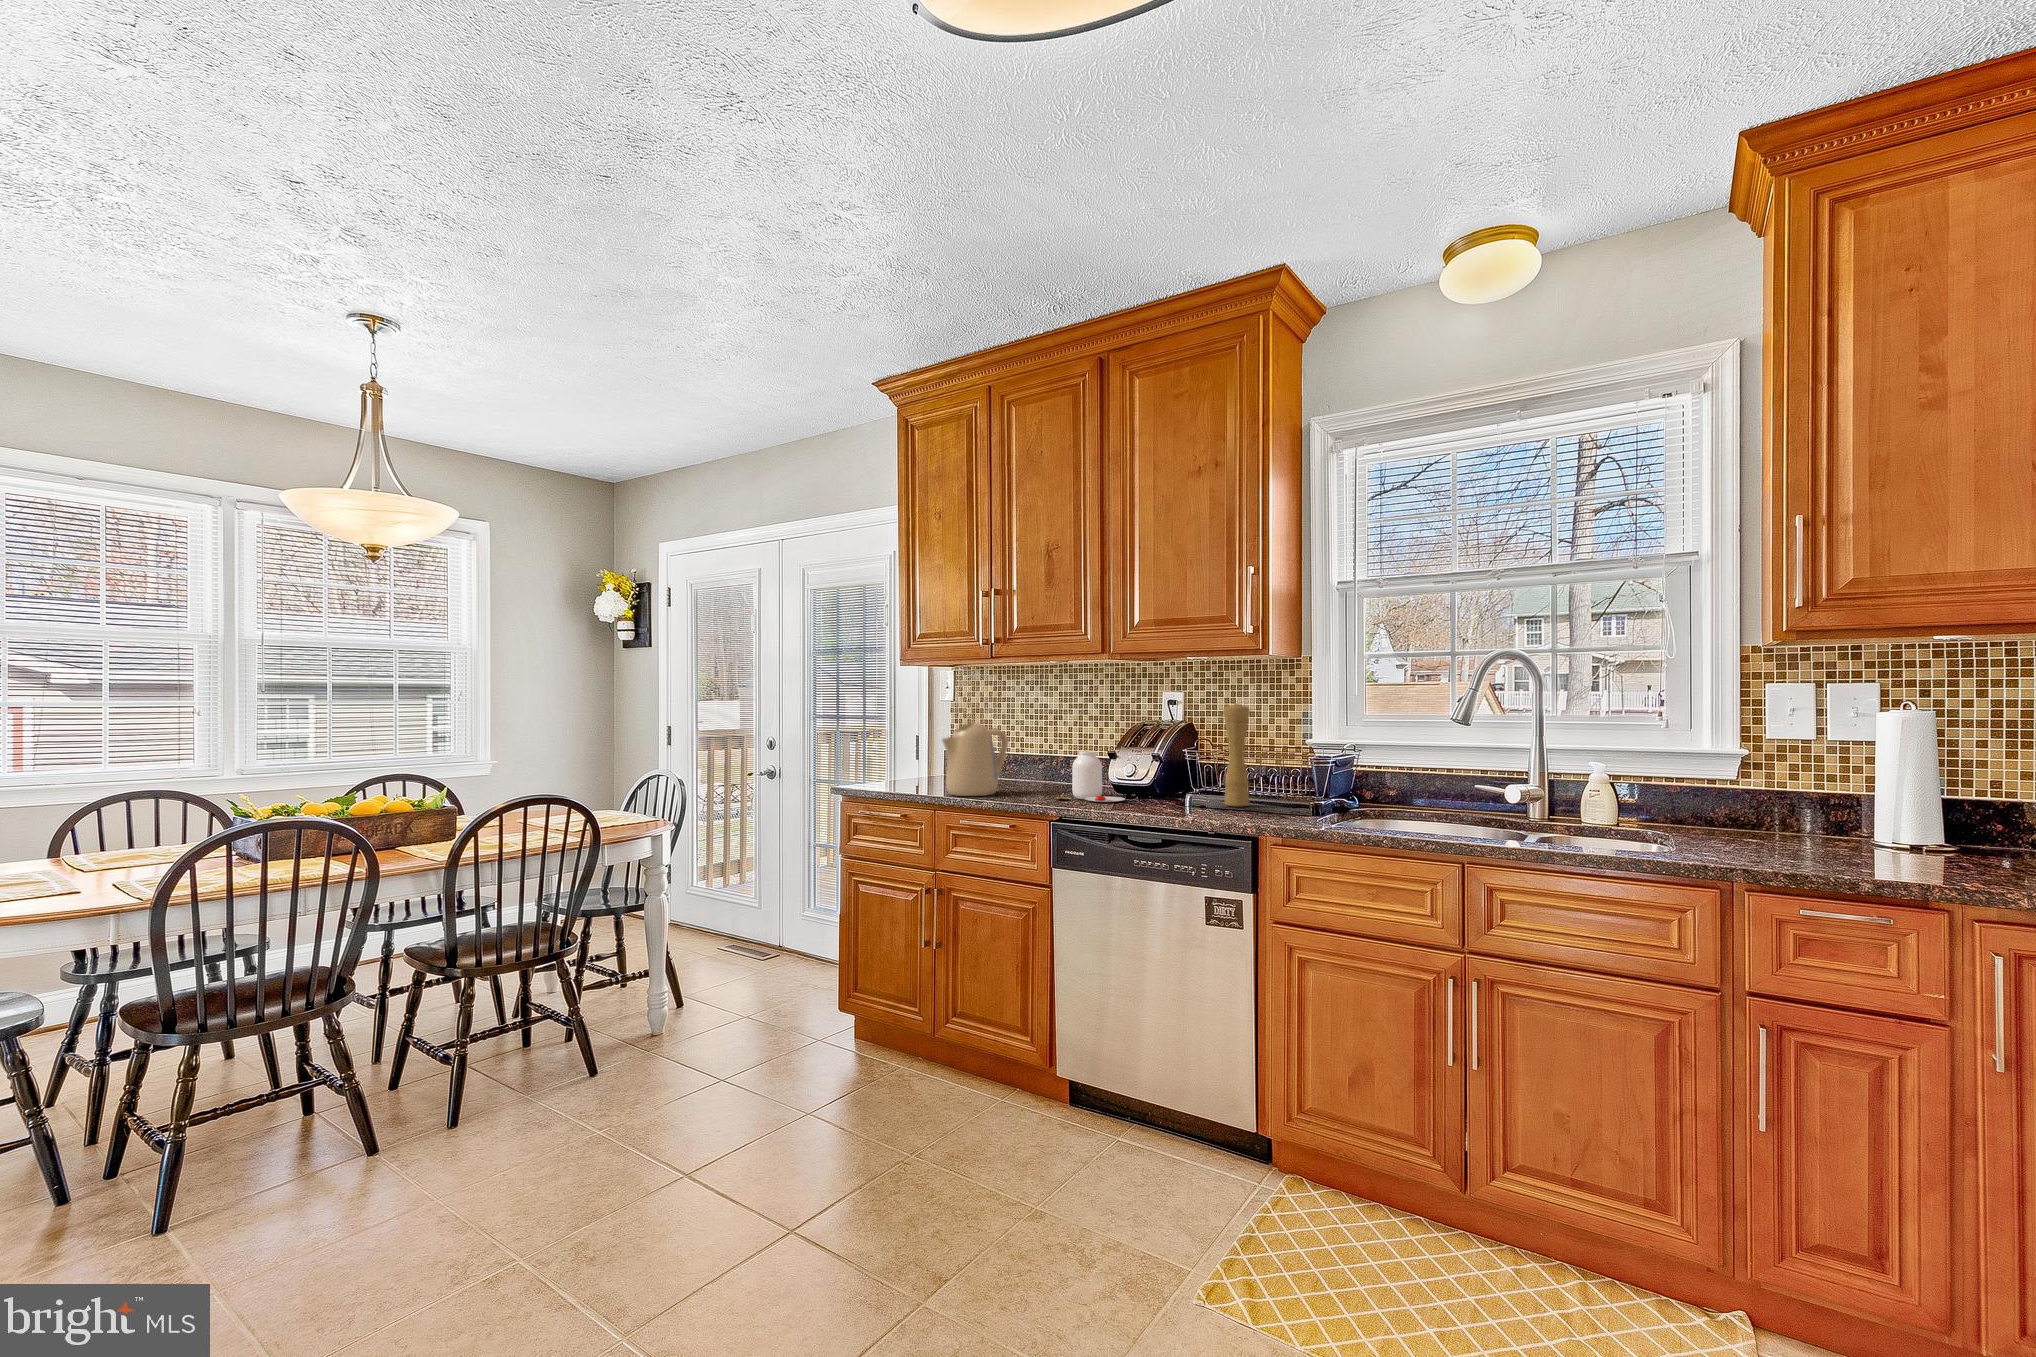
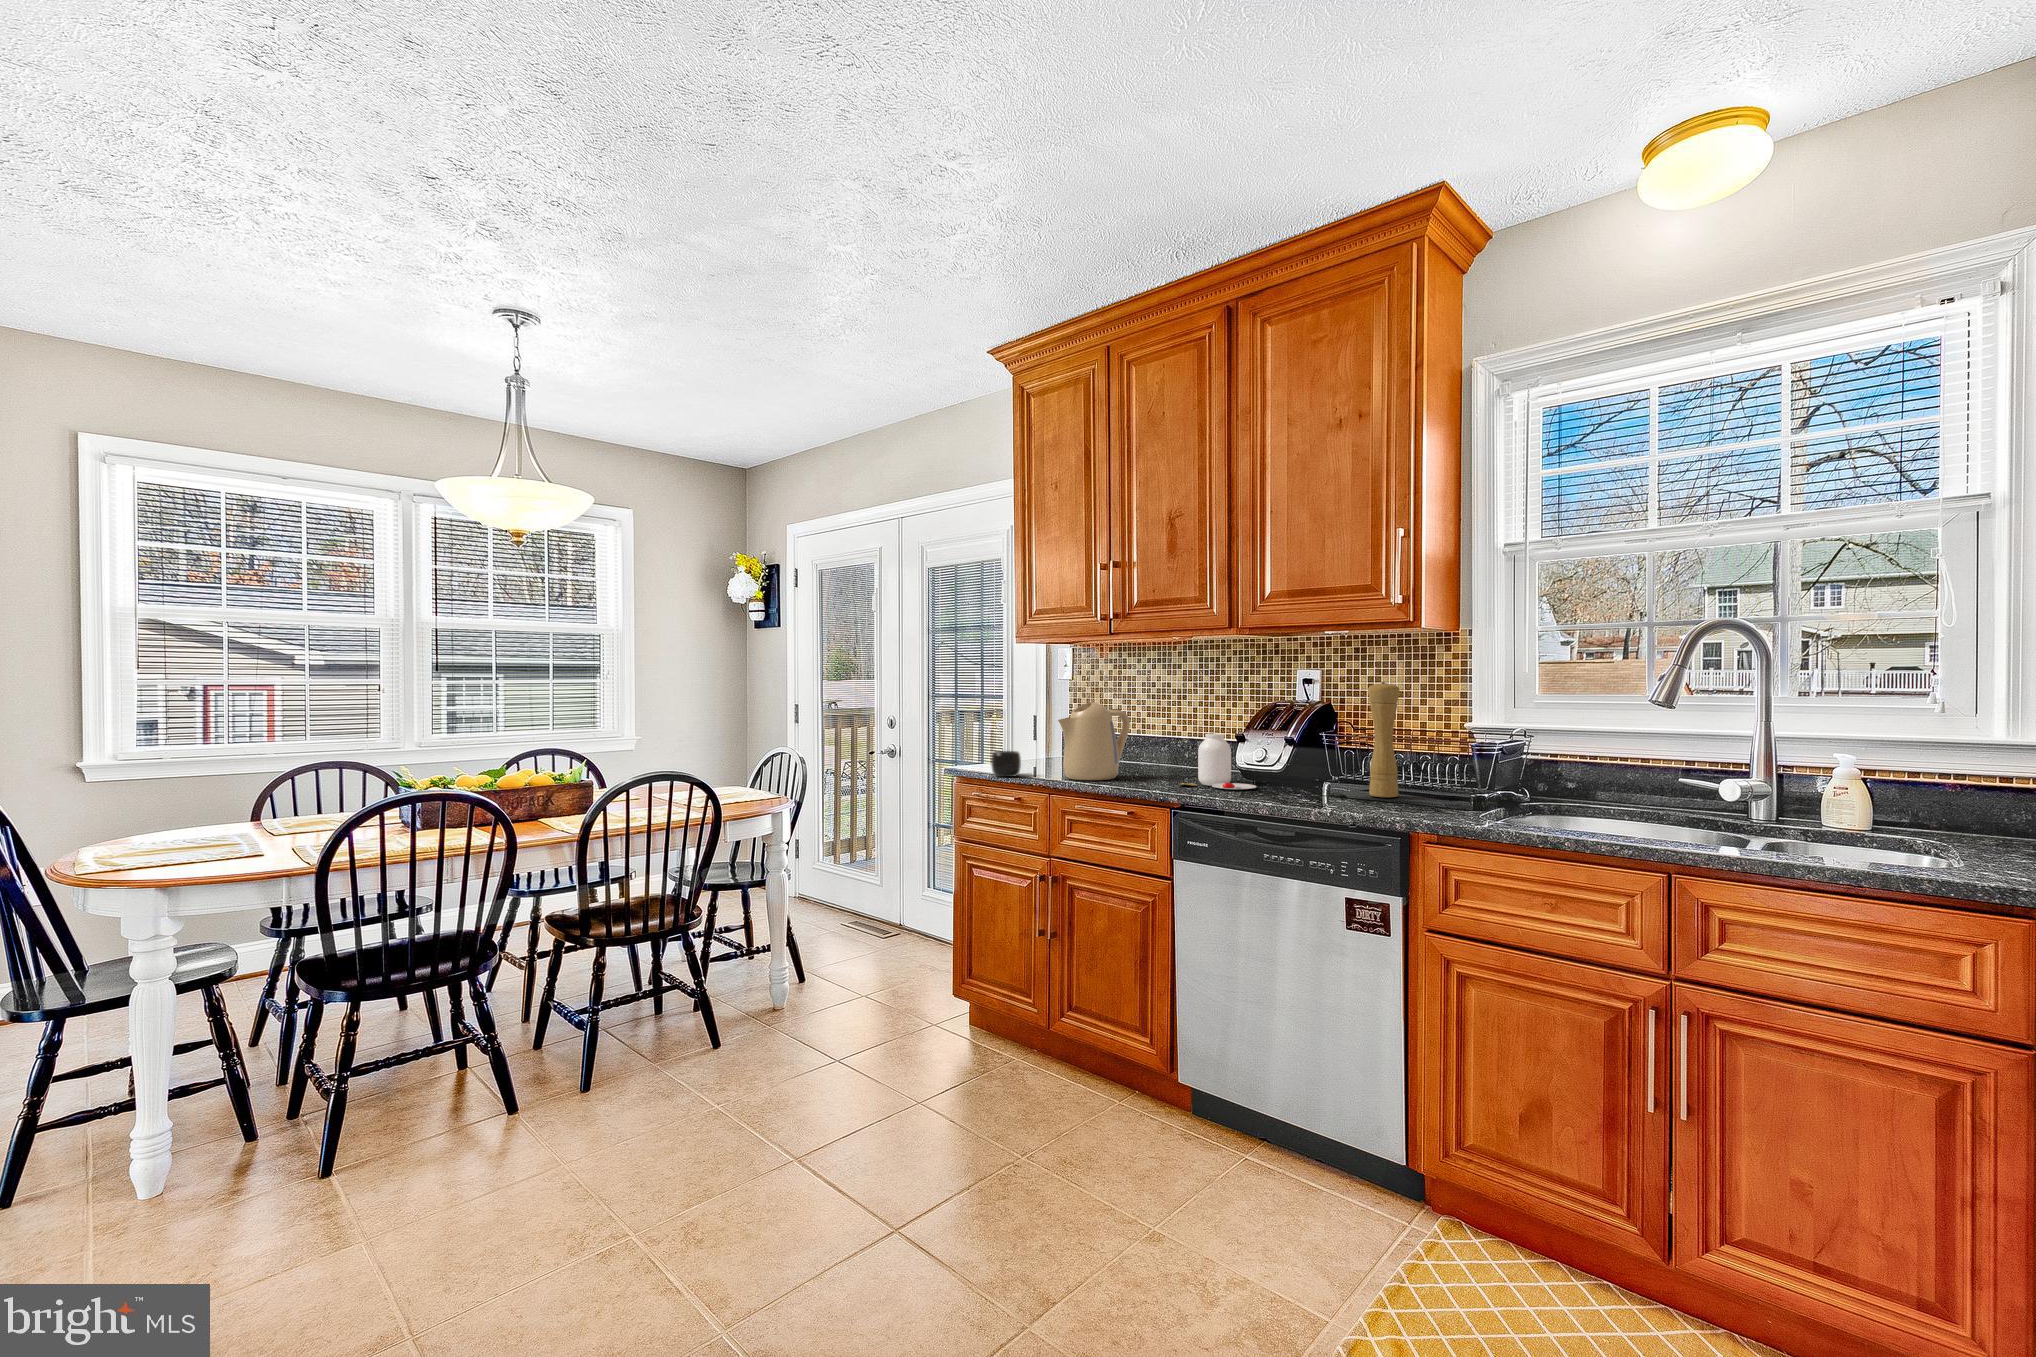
mug: none [876,769,905,794] -> present [991,751,1021,777]

